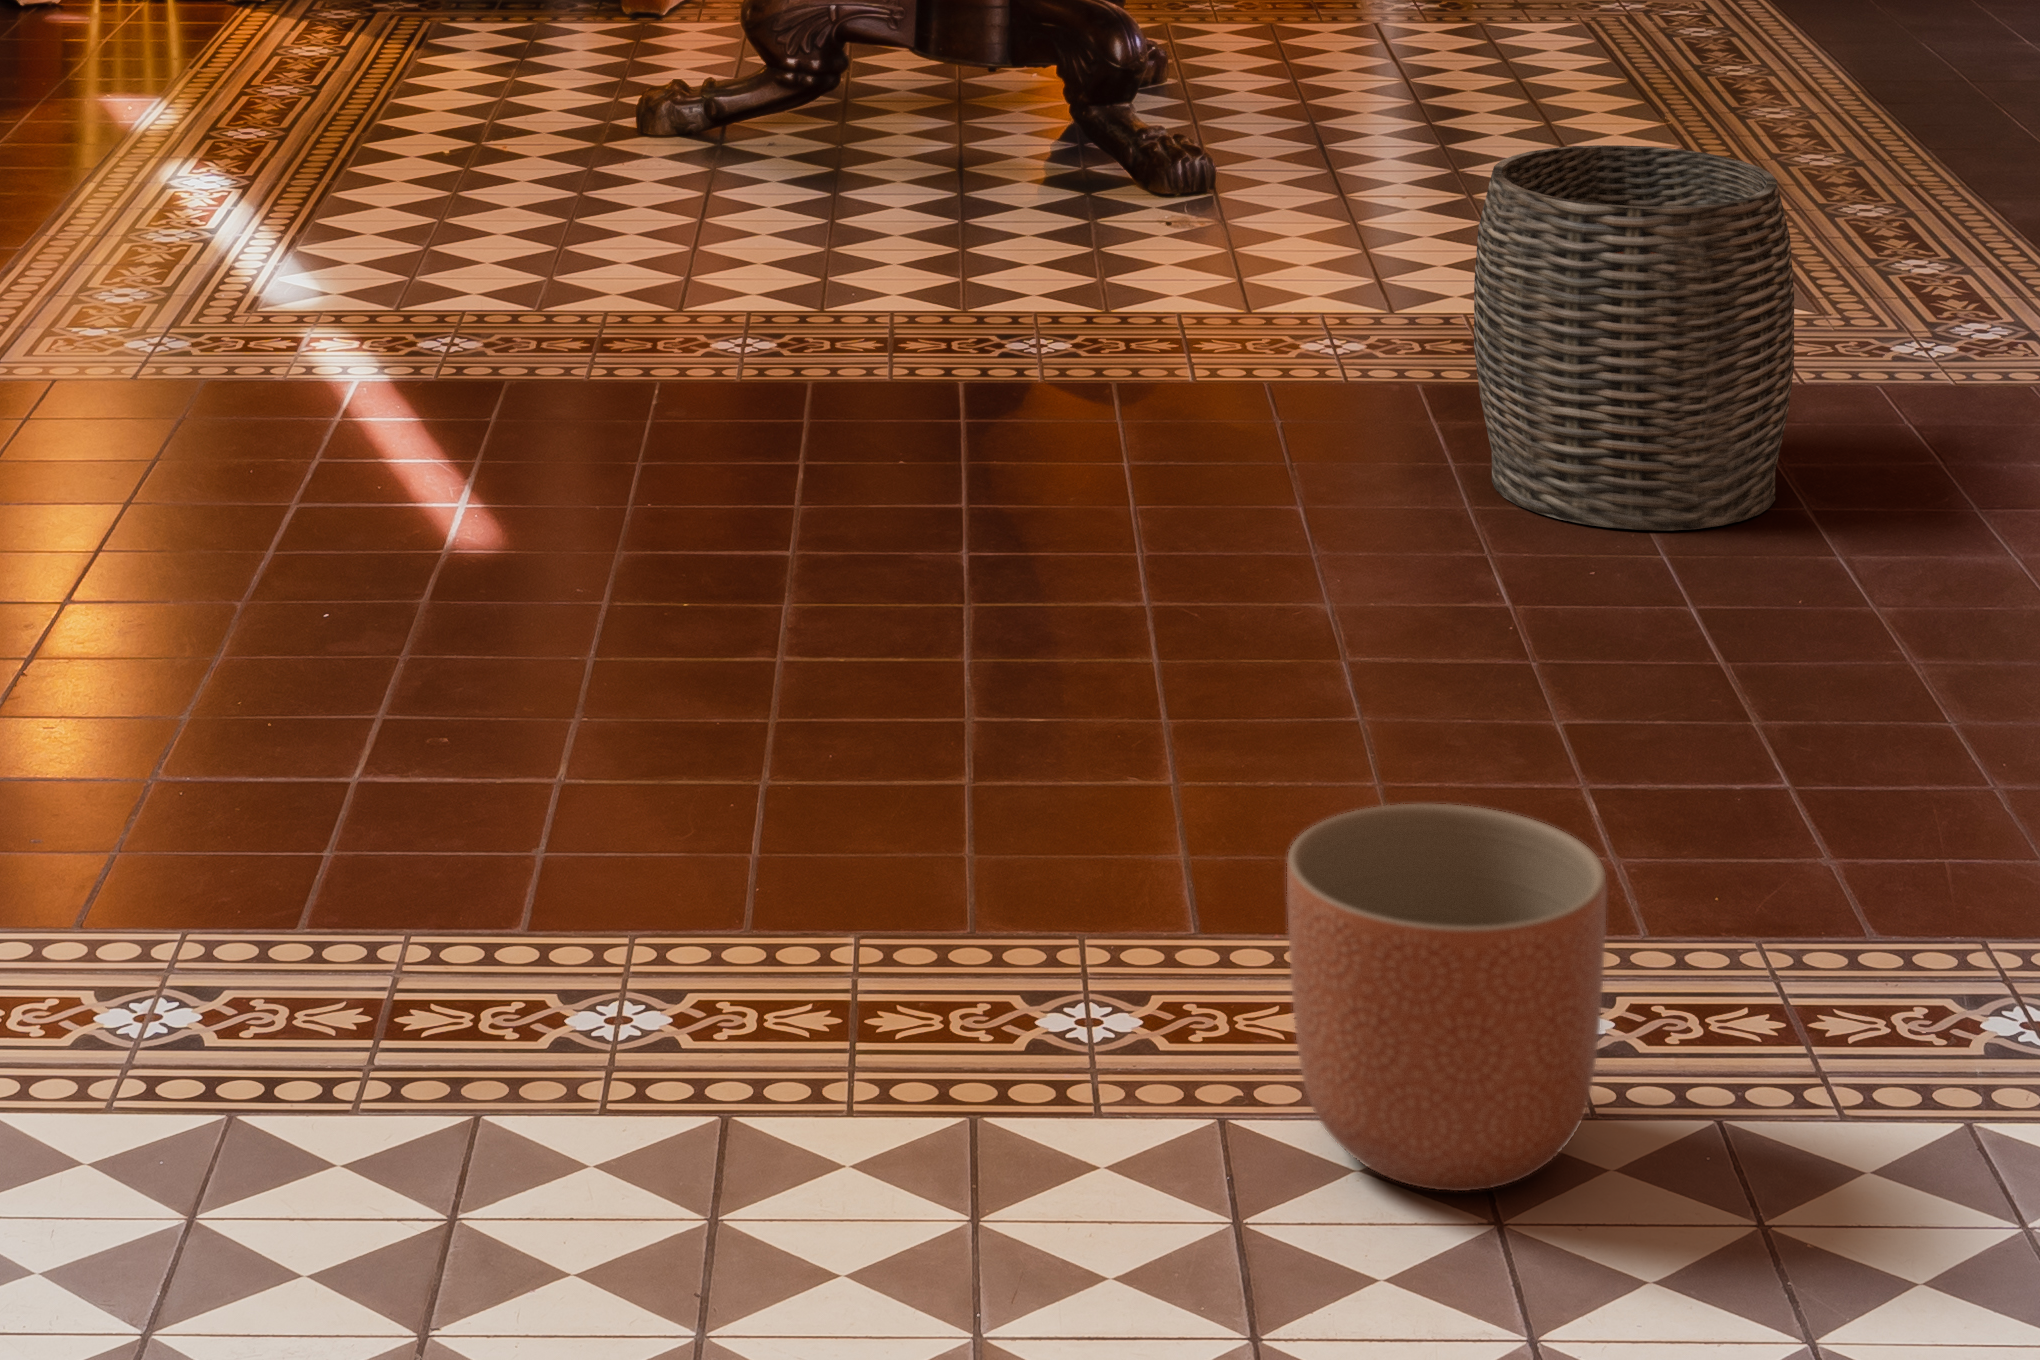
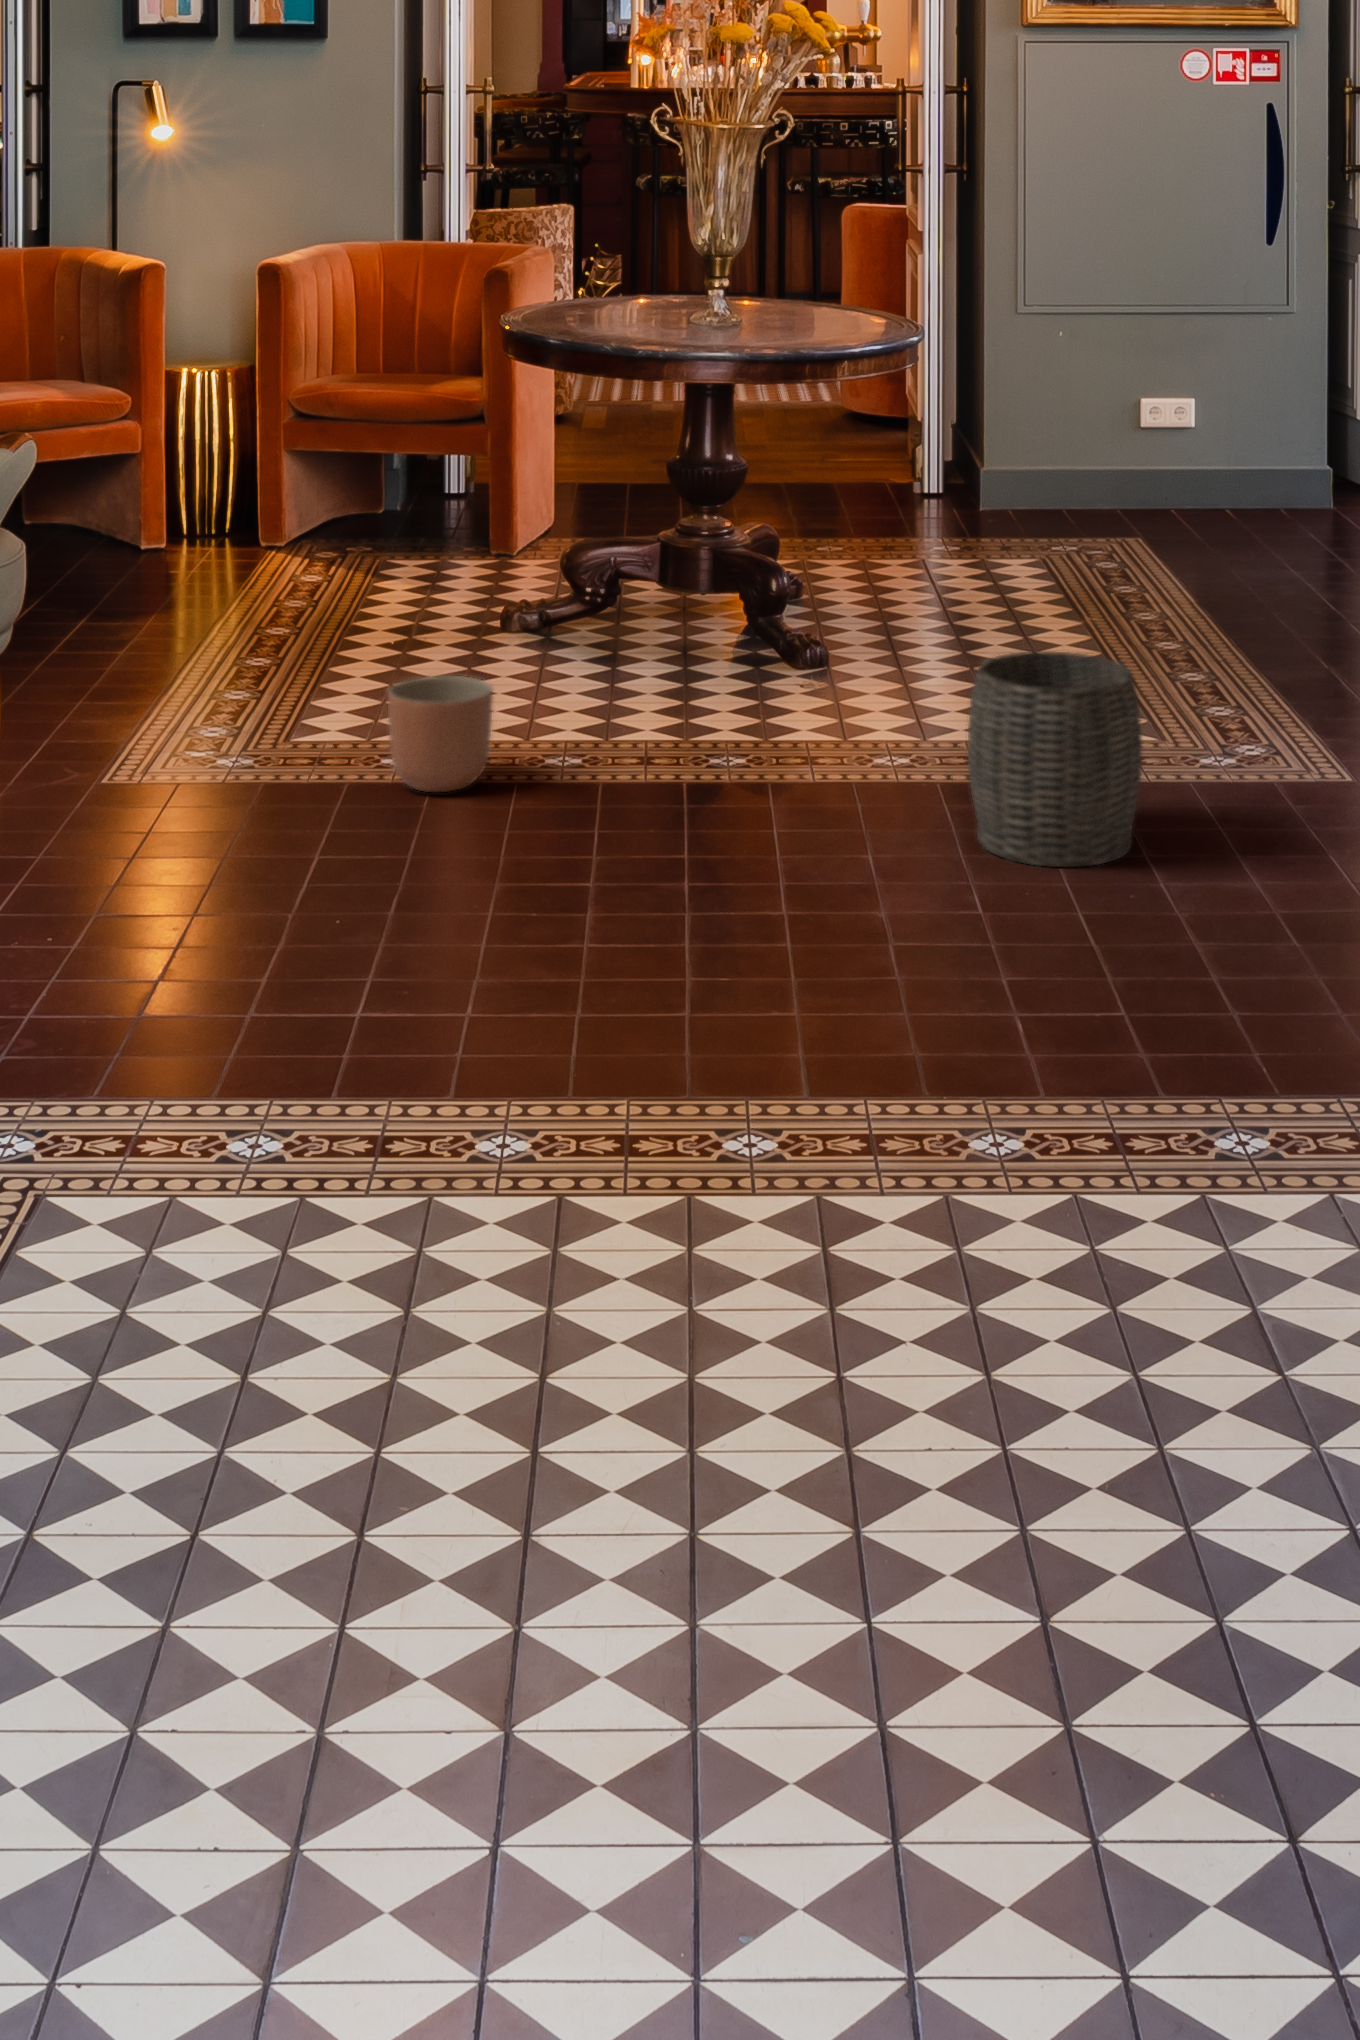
planter: present [1287,804,1606,1191] -> present [388,676,493,792]

